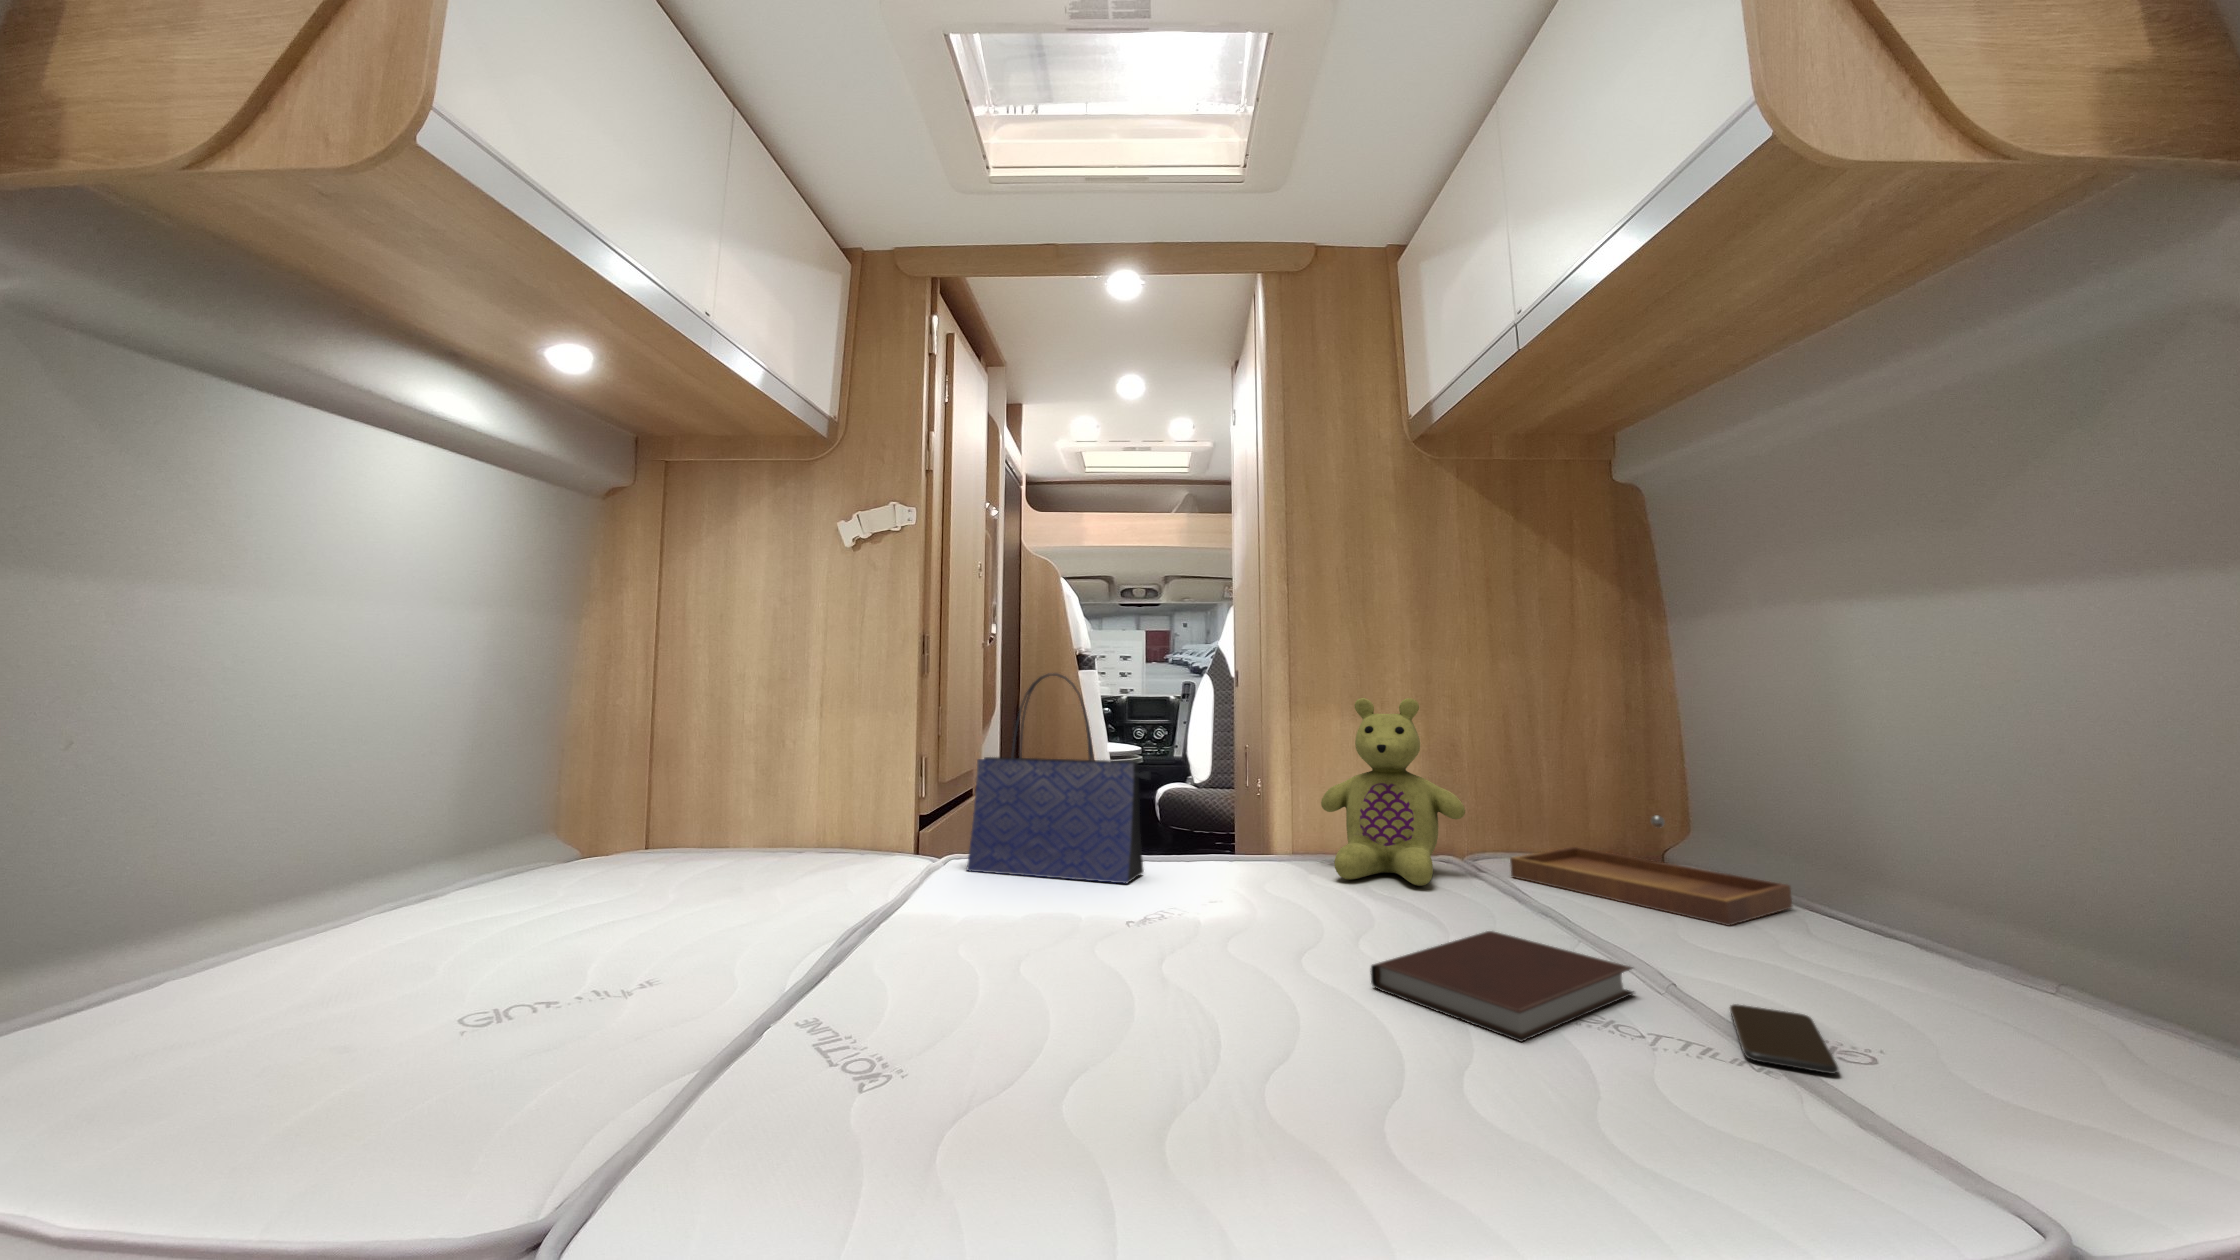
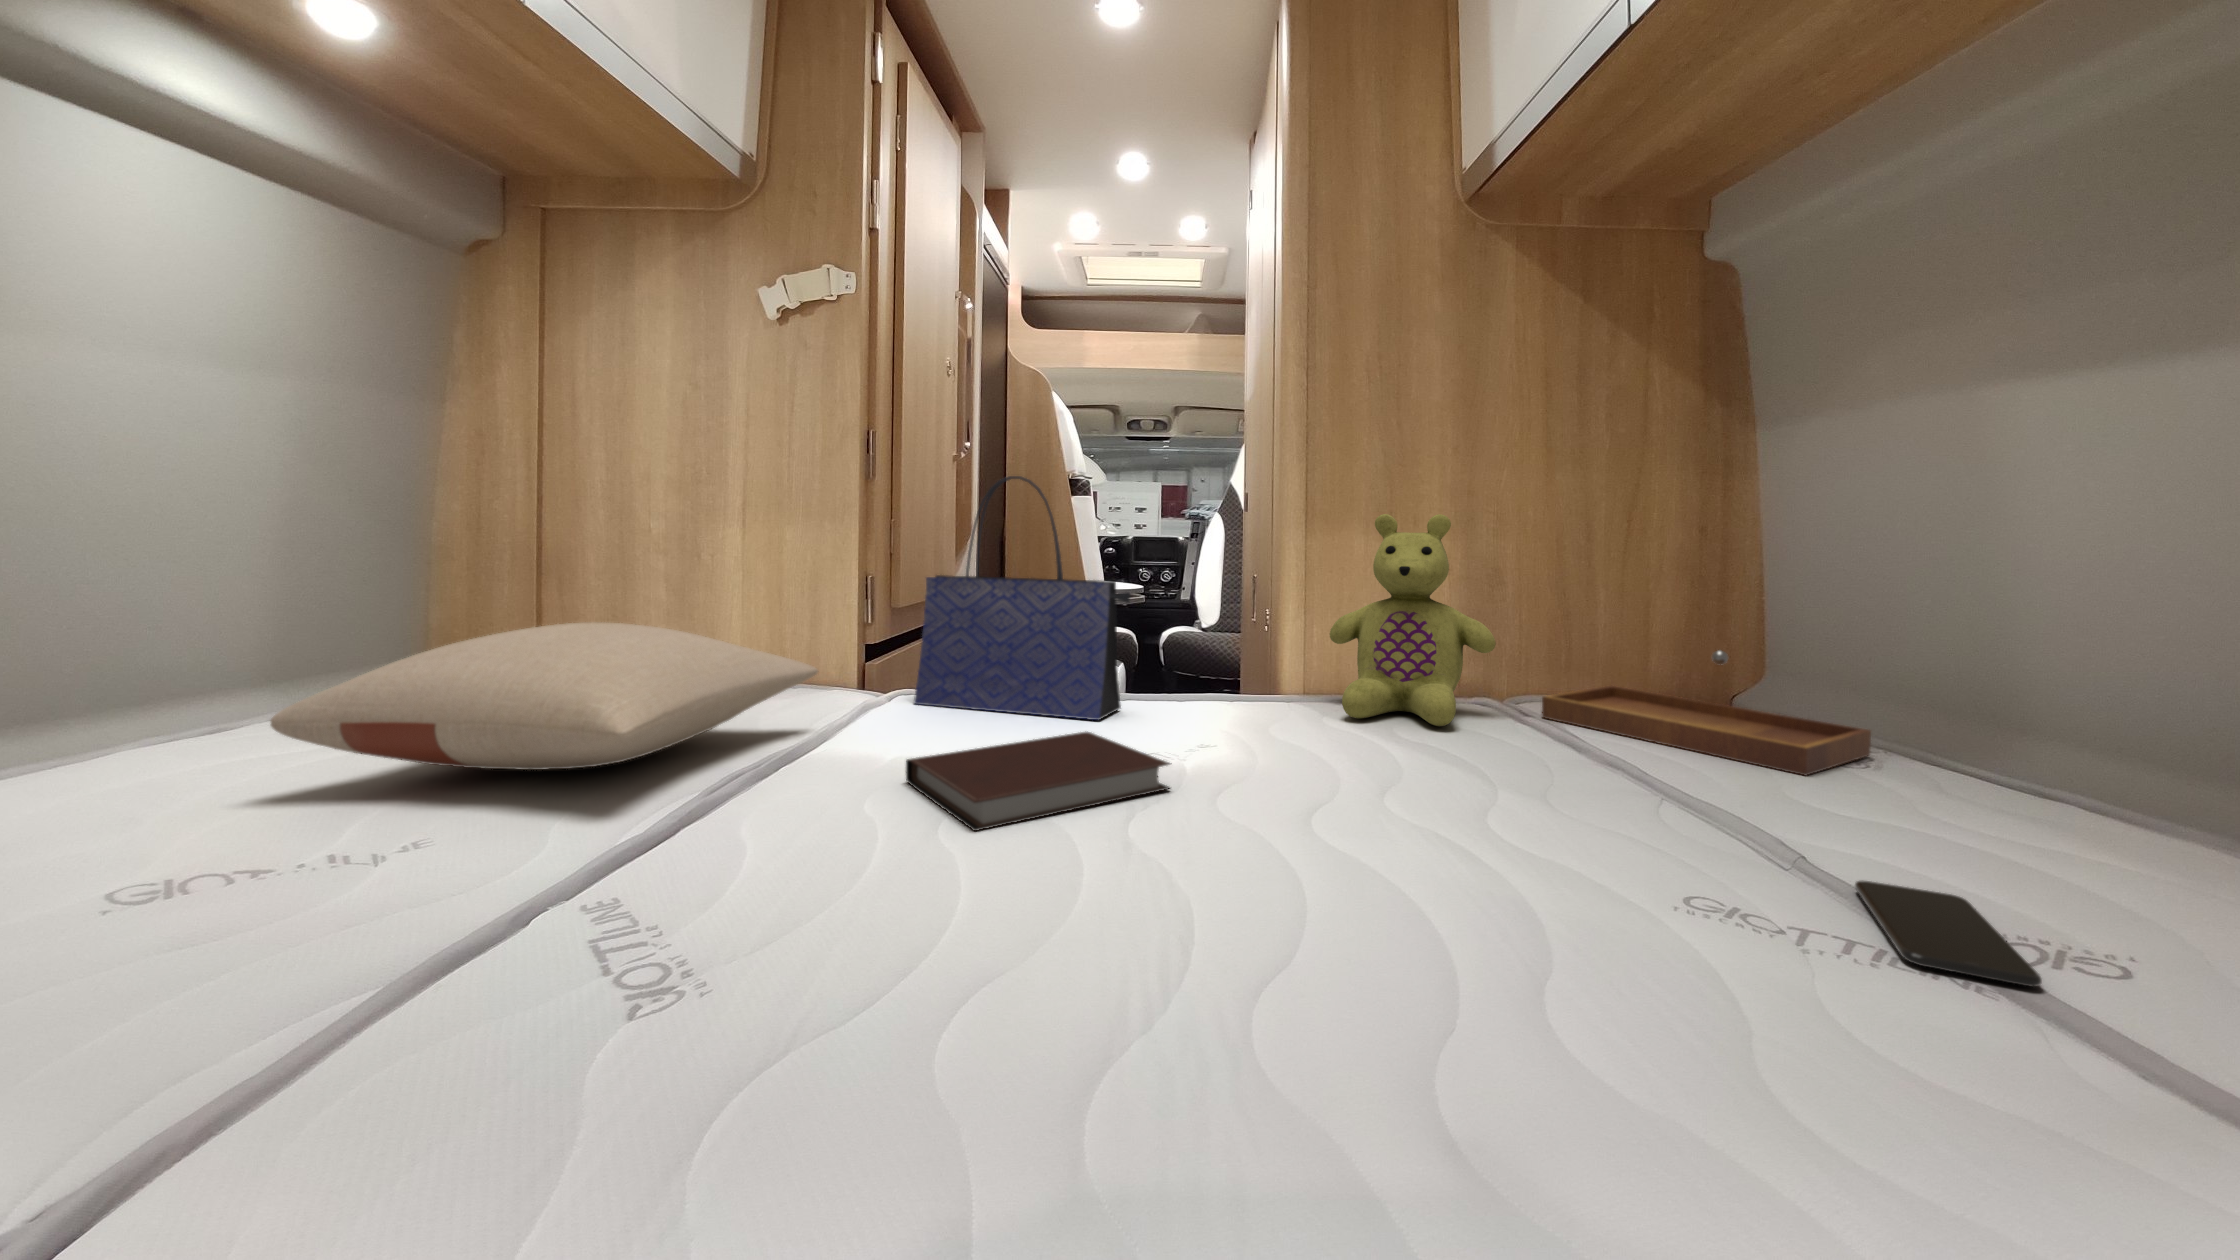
pillow: none [523,807,899,928] -> present [271,622,818,770]
notebook: present [1370,931,1634,1042] -> present [906,731,1170,831]

